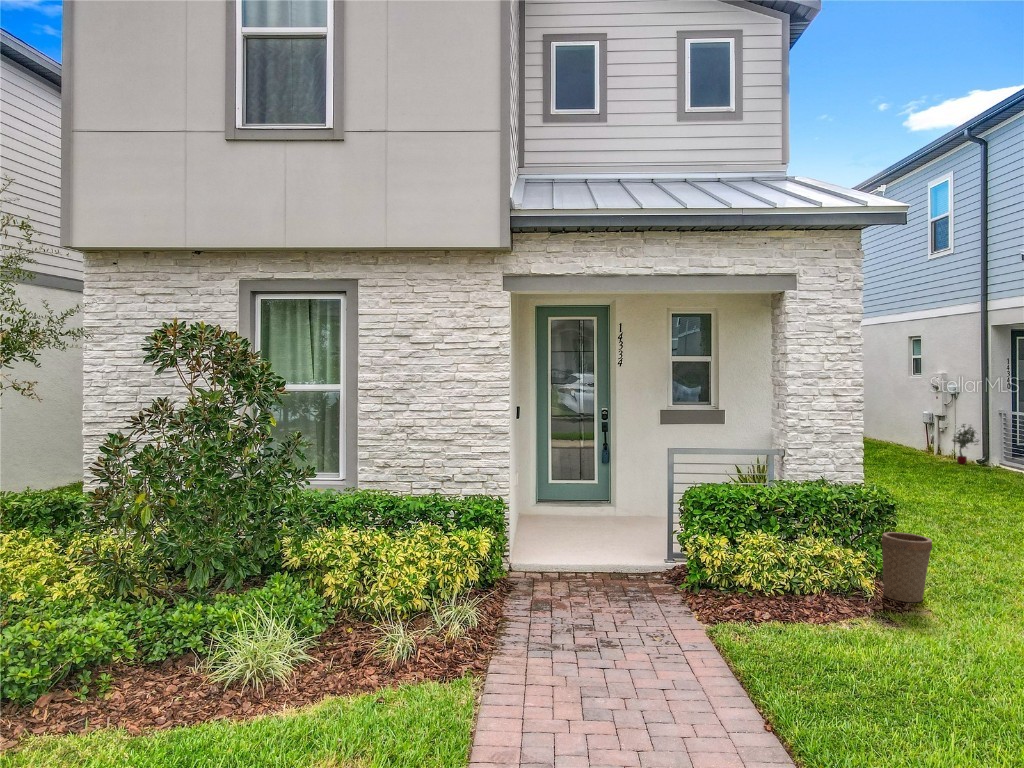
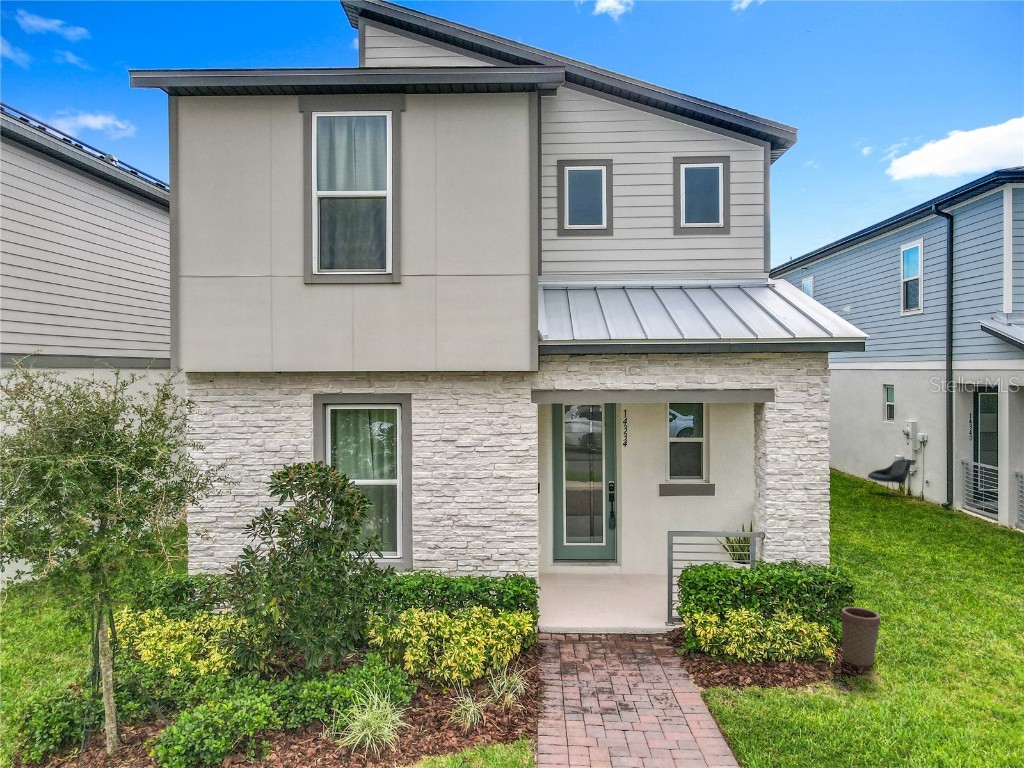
lounge chair: none [891,416,942,458] -> present [868,460,912,498]
potted tree: present [952,424,979,464] -> none [920,470,946,507]

